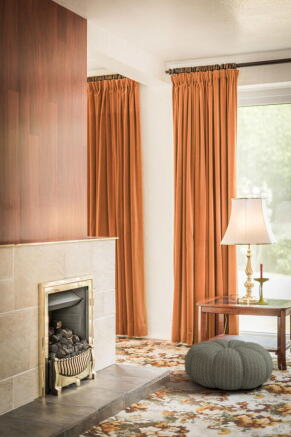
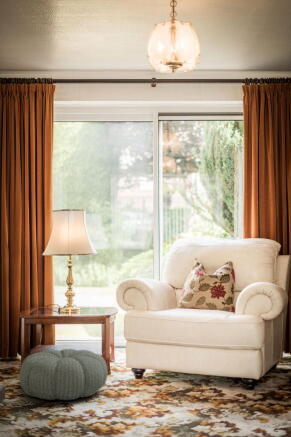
candle: present [254,264,269,305] -> none [77,272,92,313]

